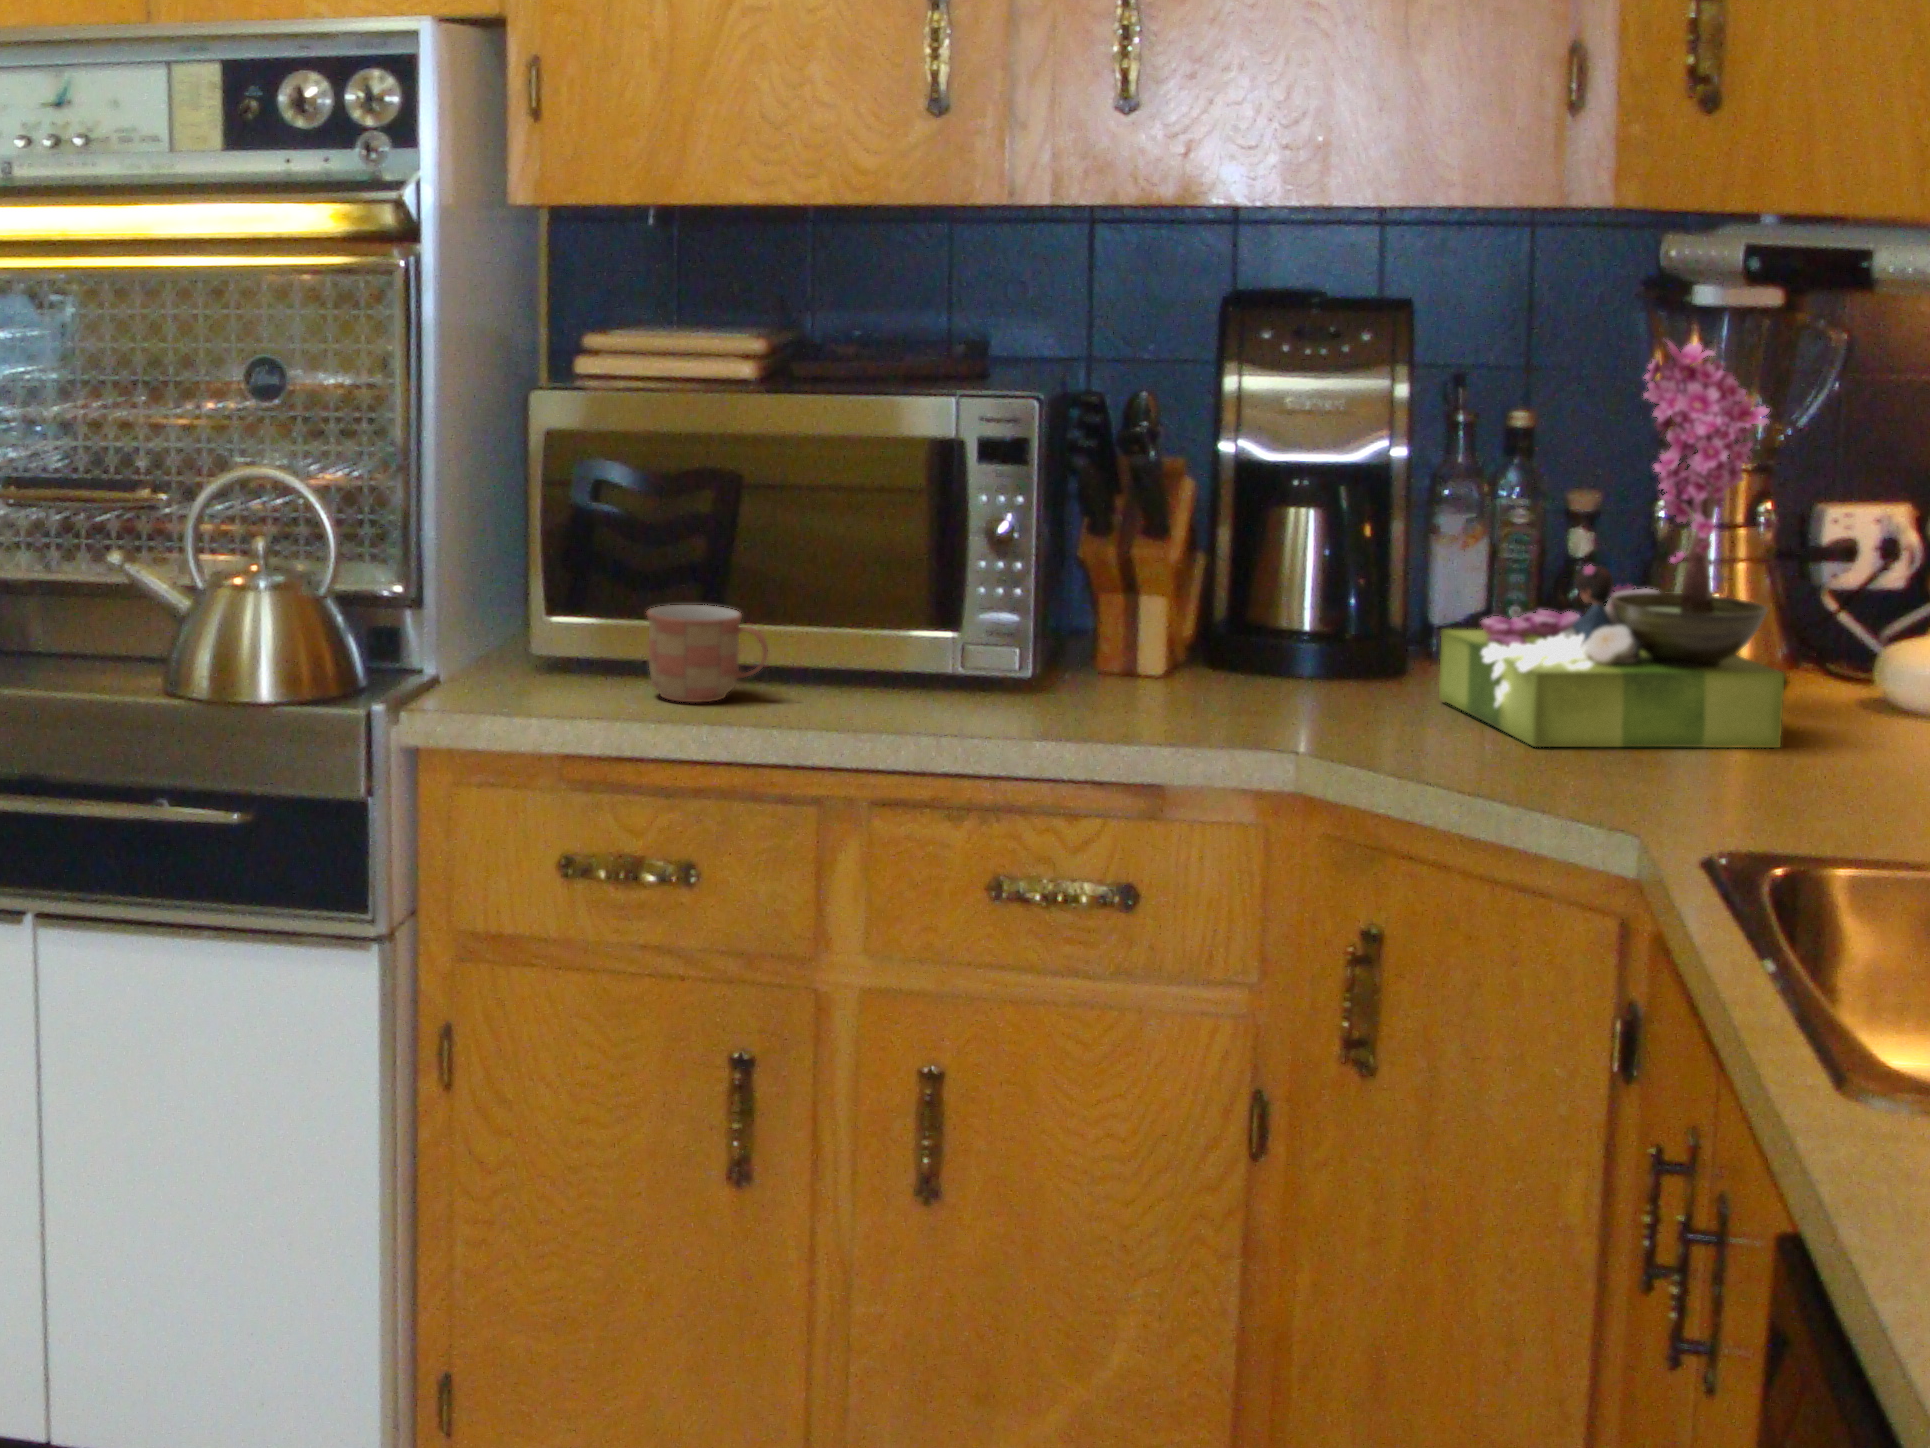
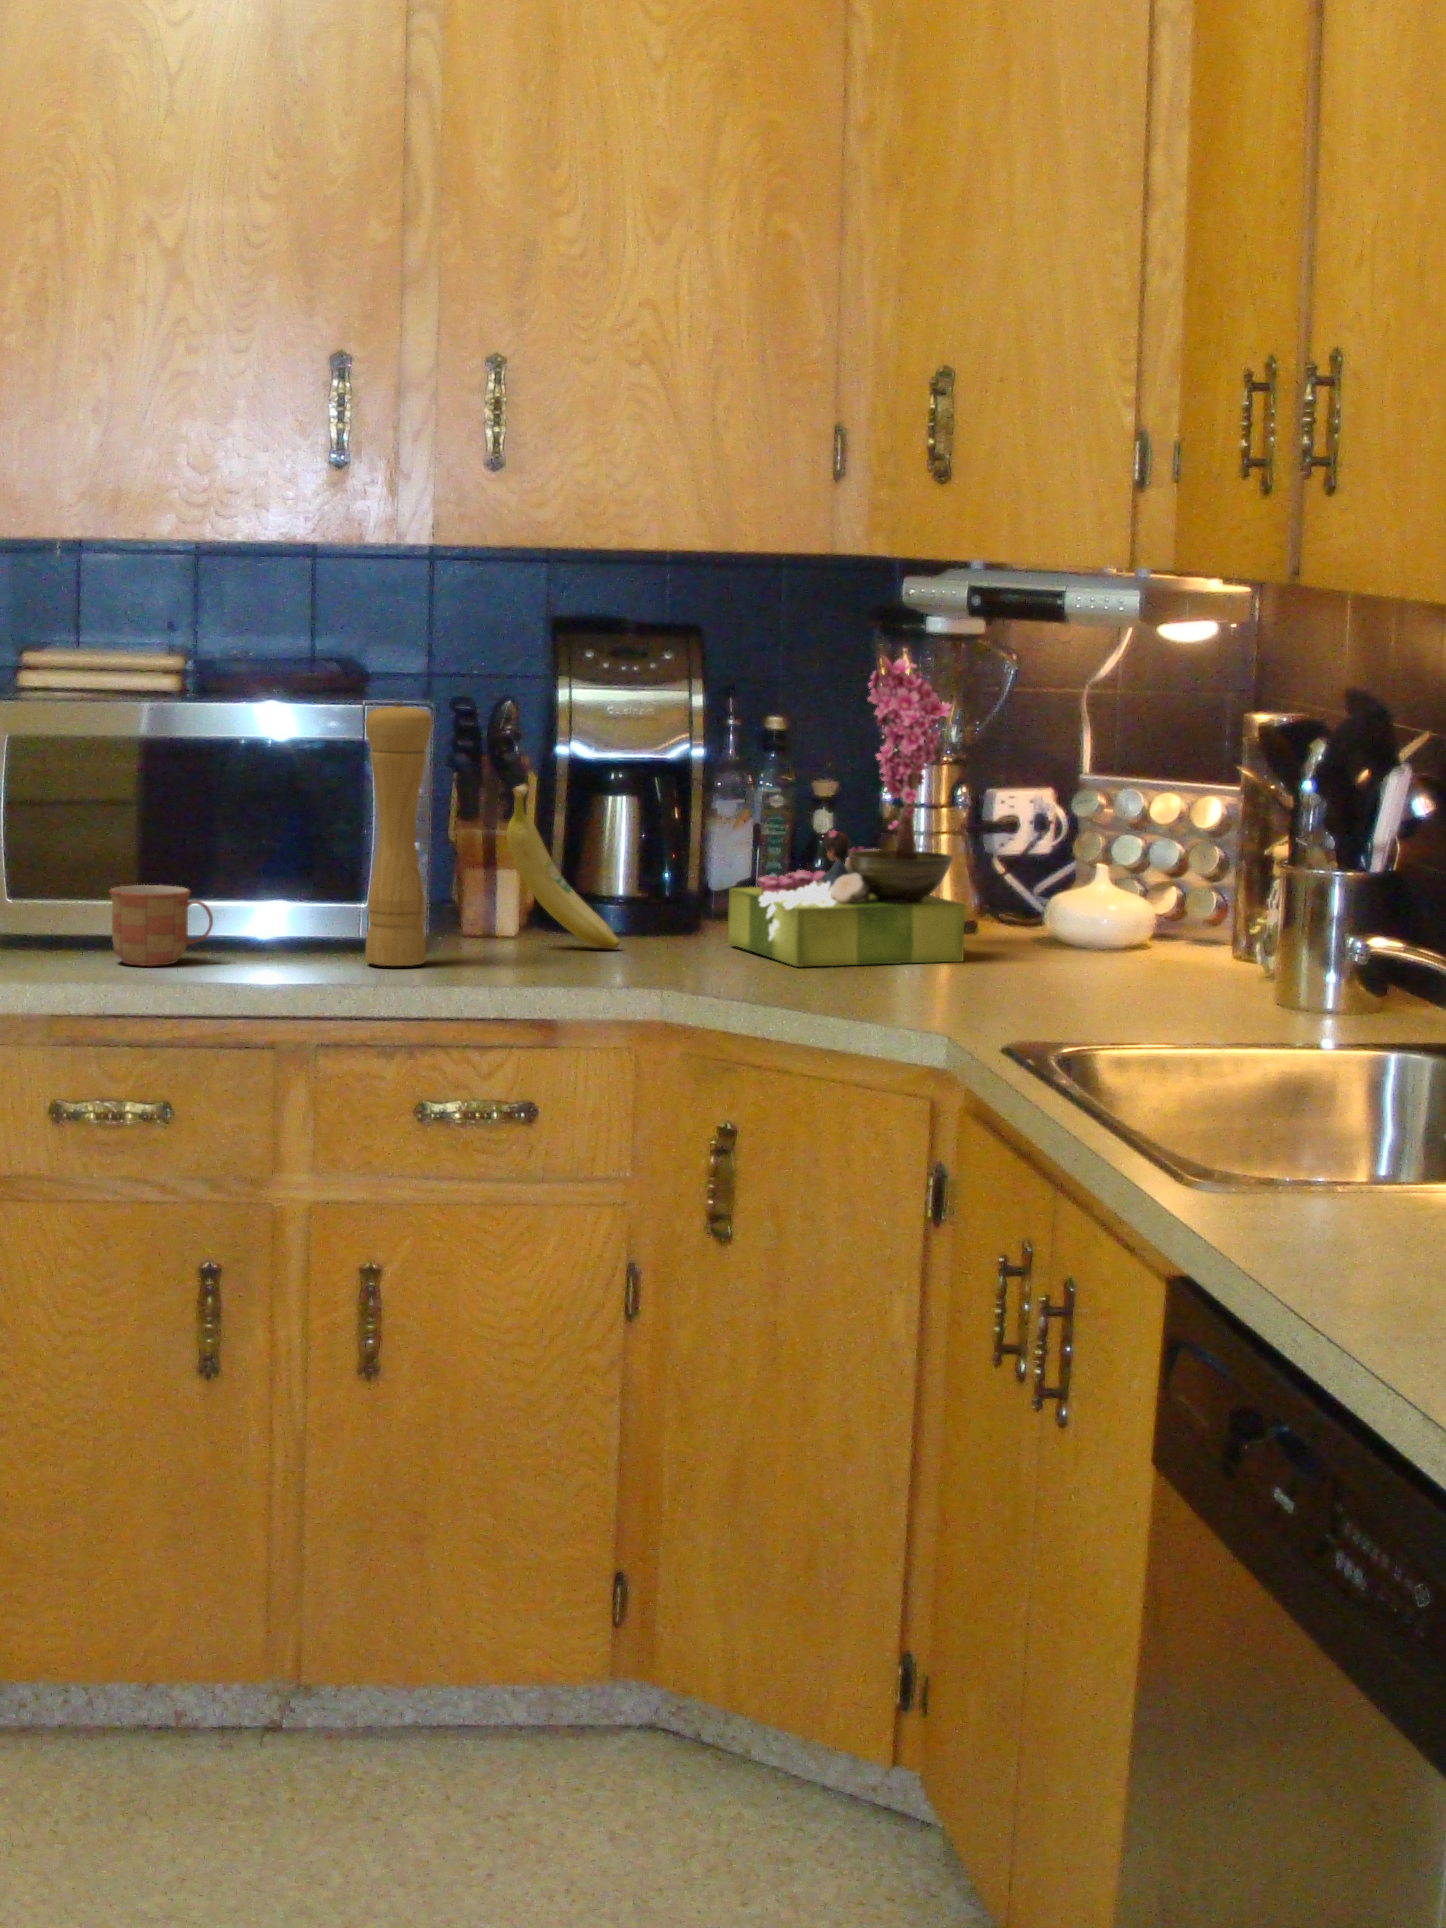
pepper mill: none [953,399,1040,719] -> present [365,702,431,966]
fruit: none [1144,496,1291,701] -> present [507,783,619,949]

